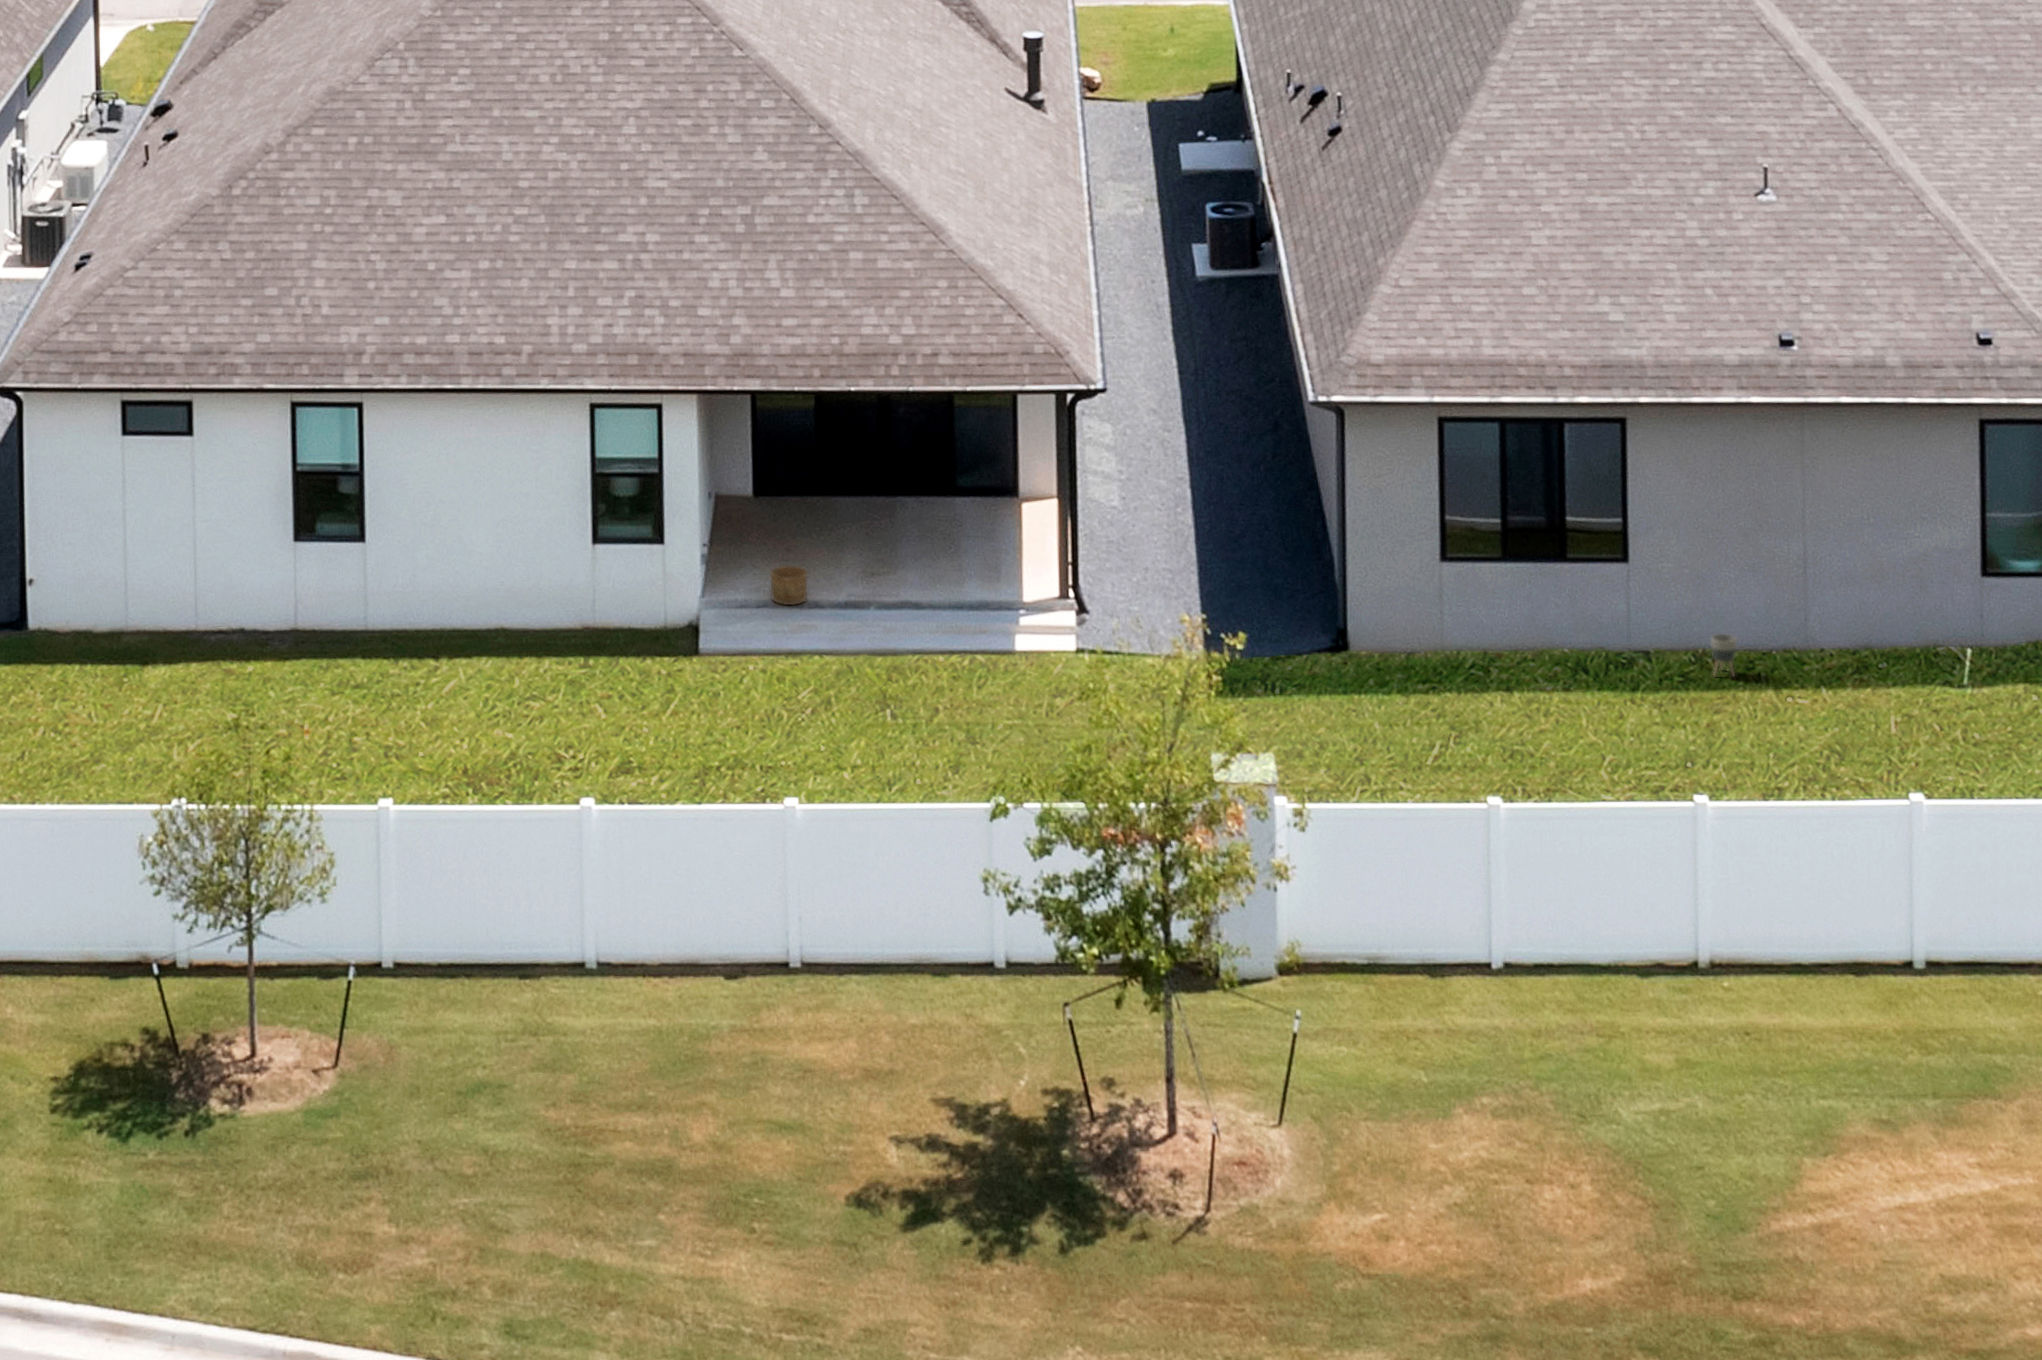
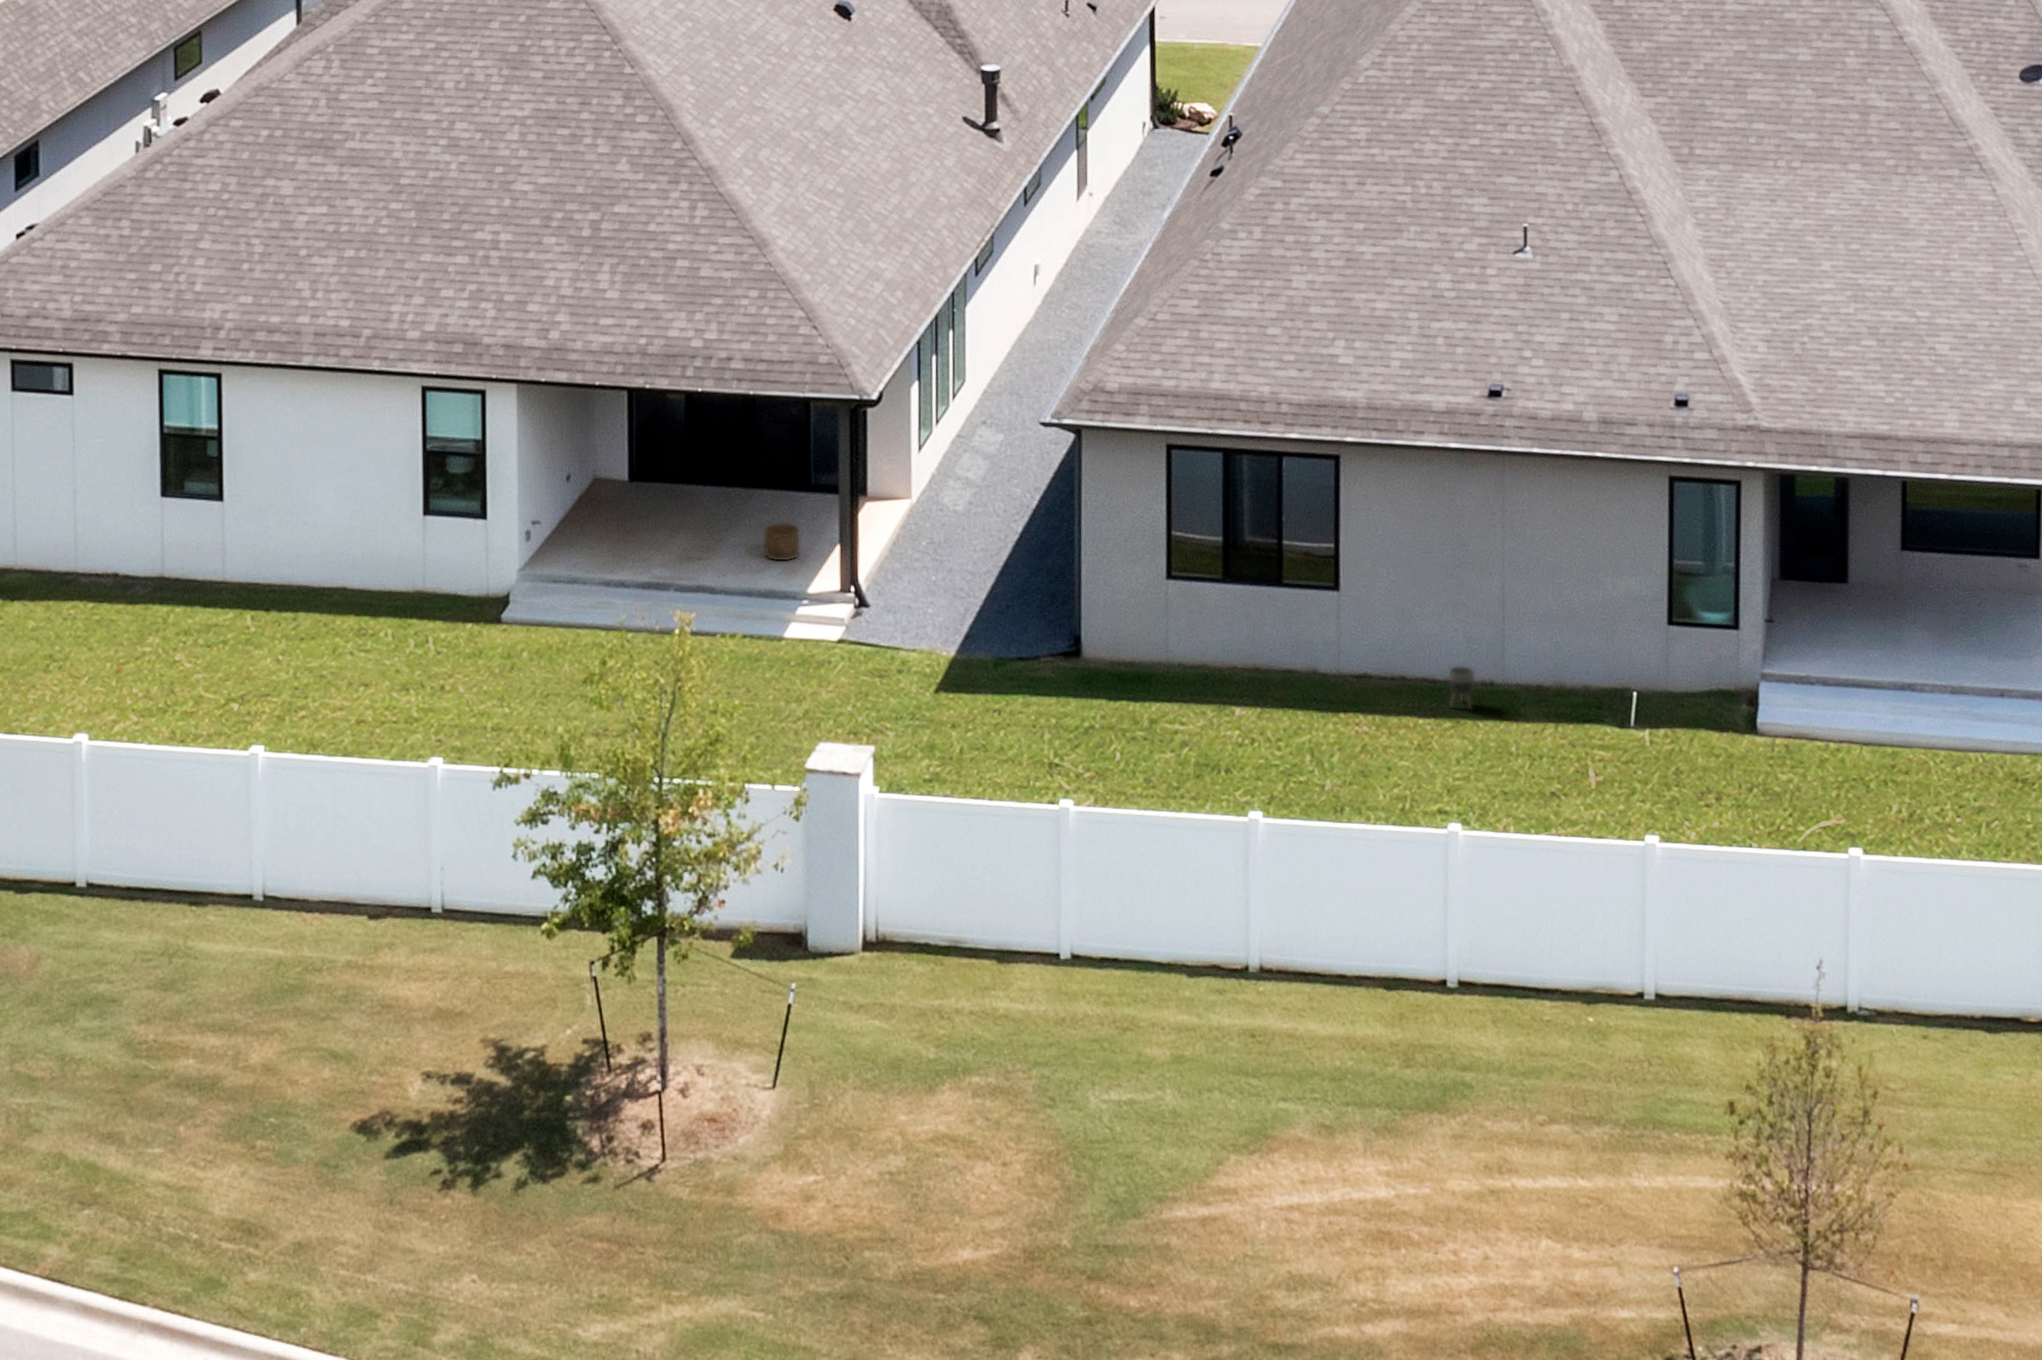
wooden bucket: present [771,566,807,605] -> present [764,523,799,560]

